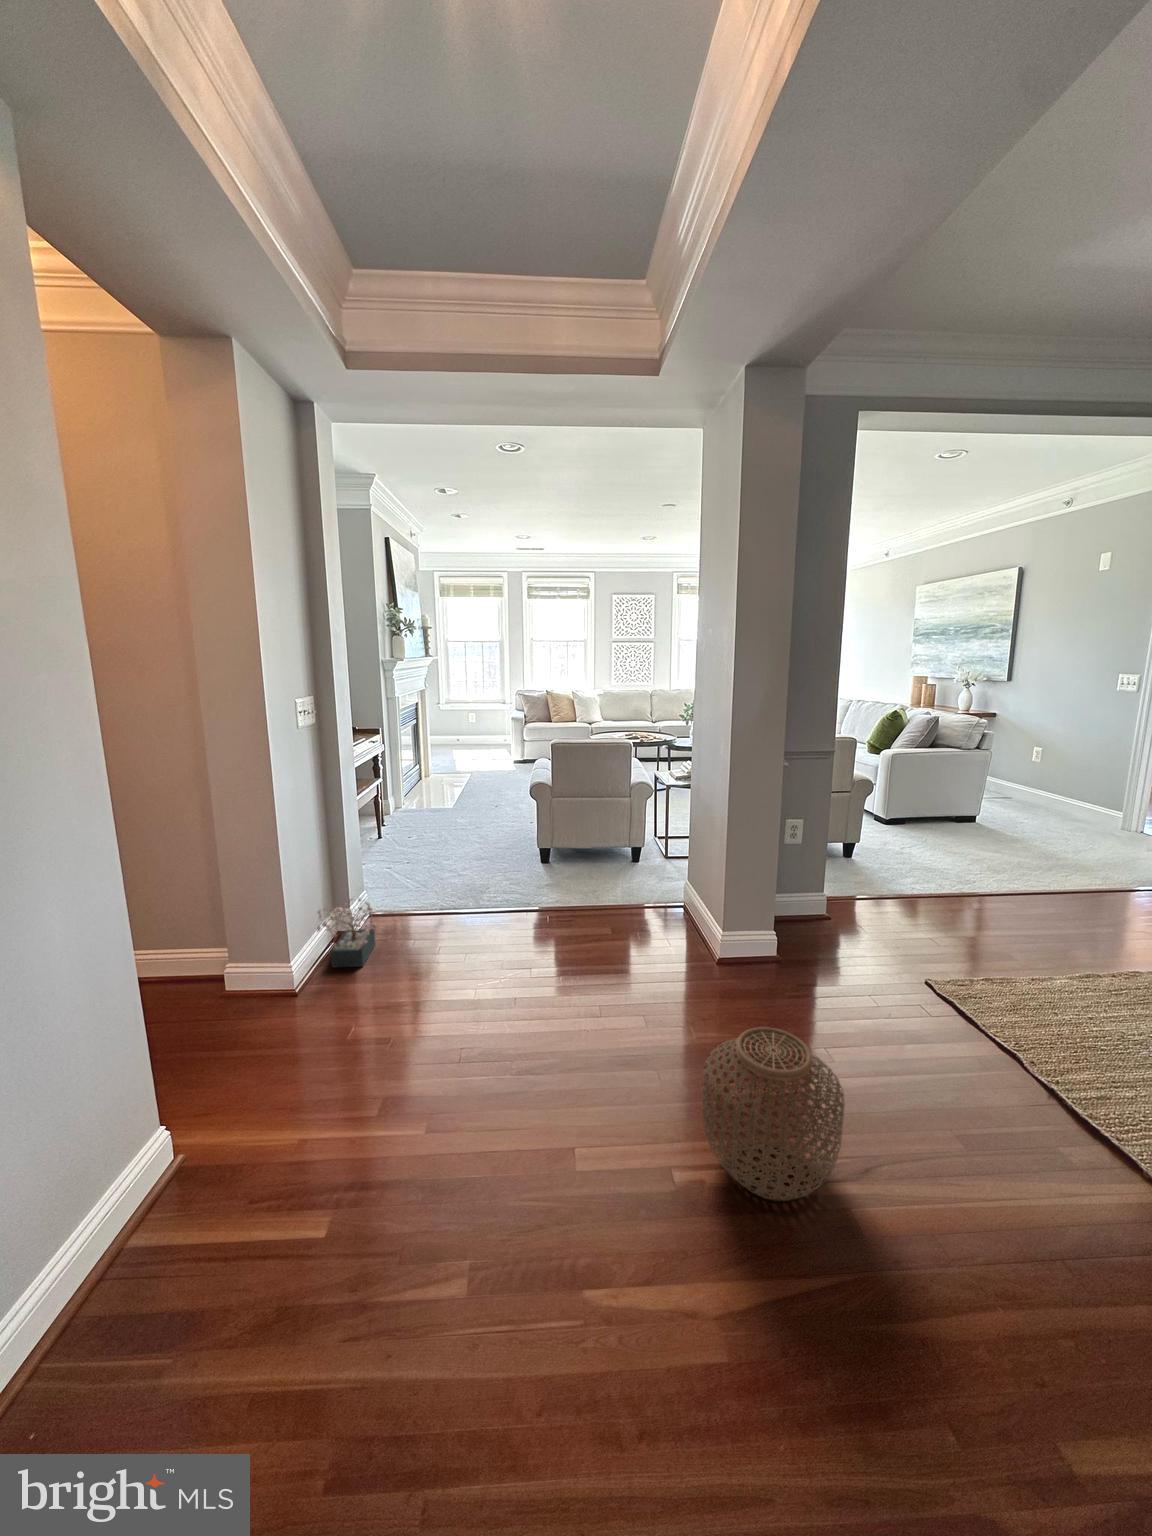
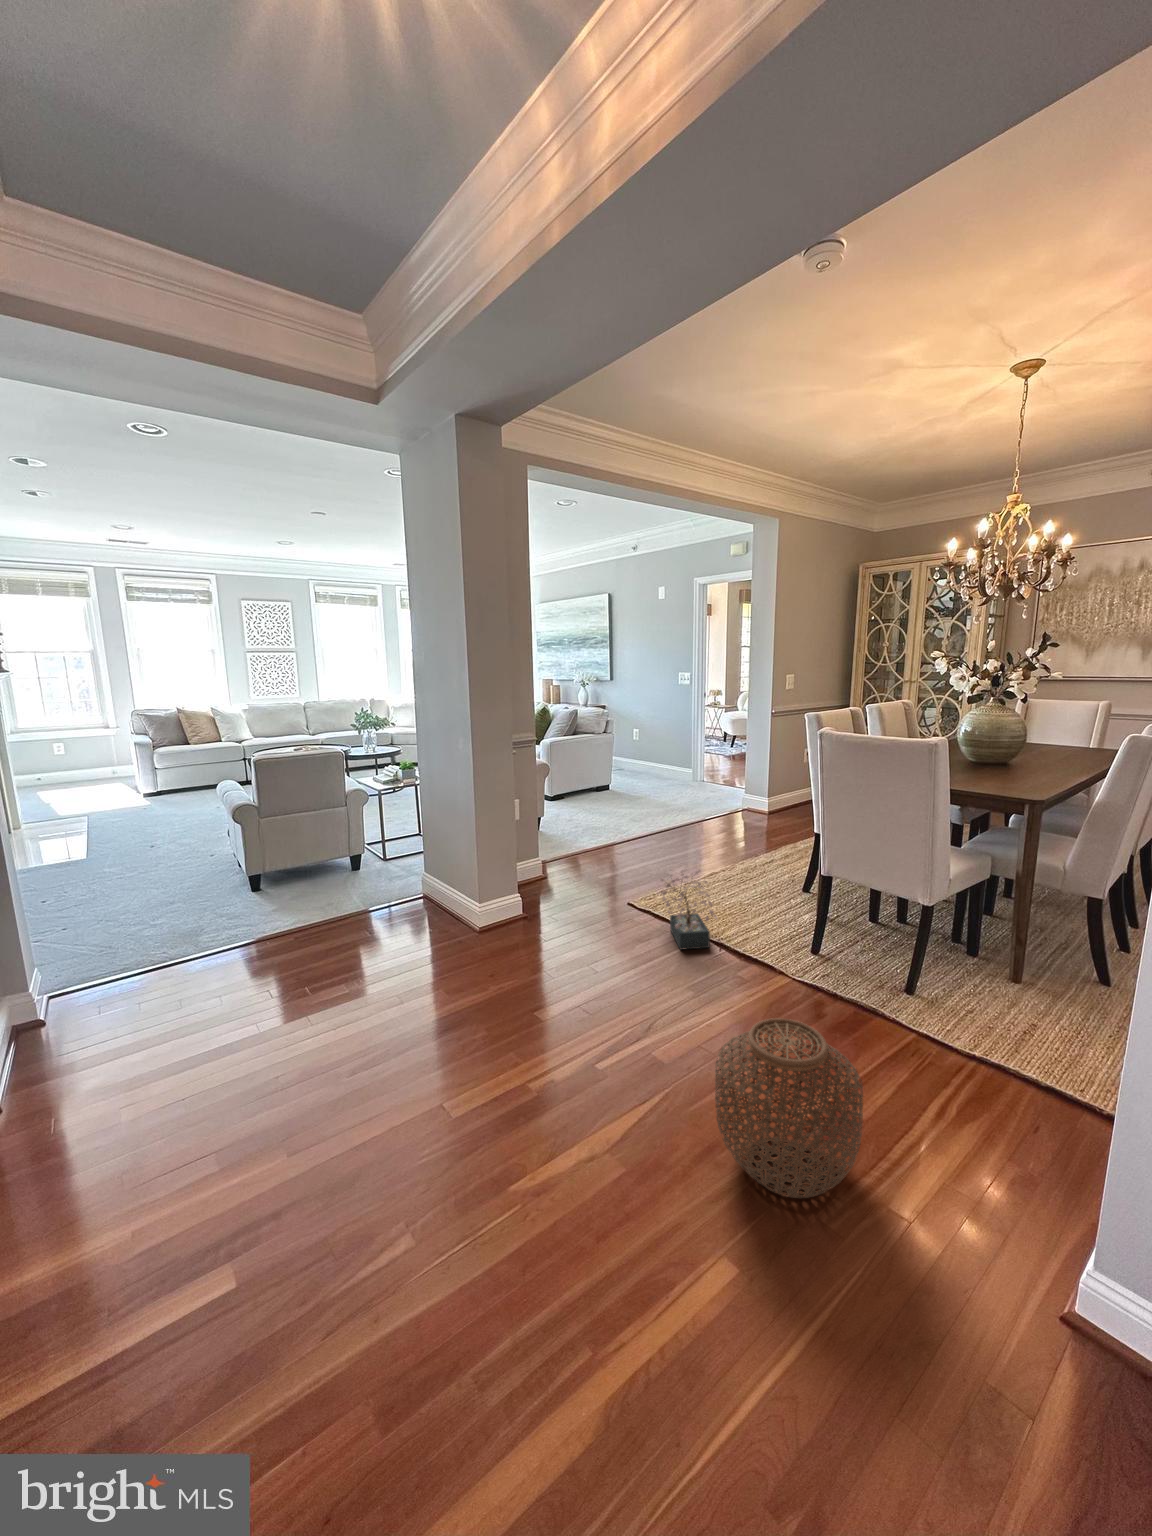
decorative plant: present [317,898,377,967] -> present [660,869,717,950]

